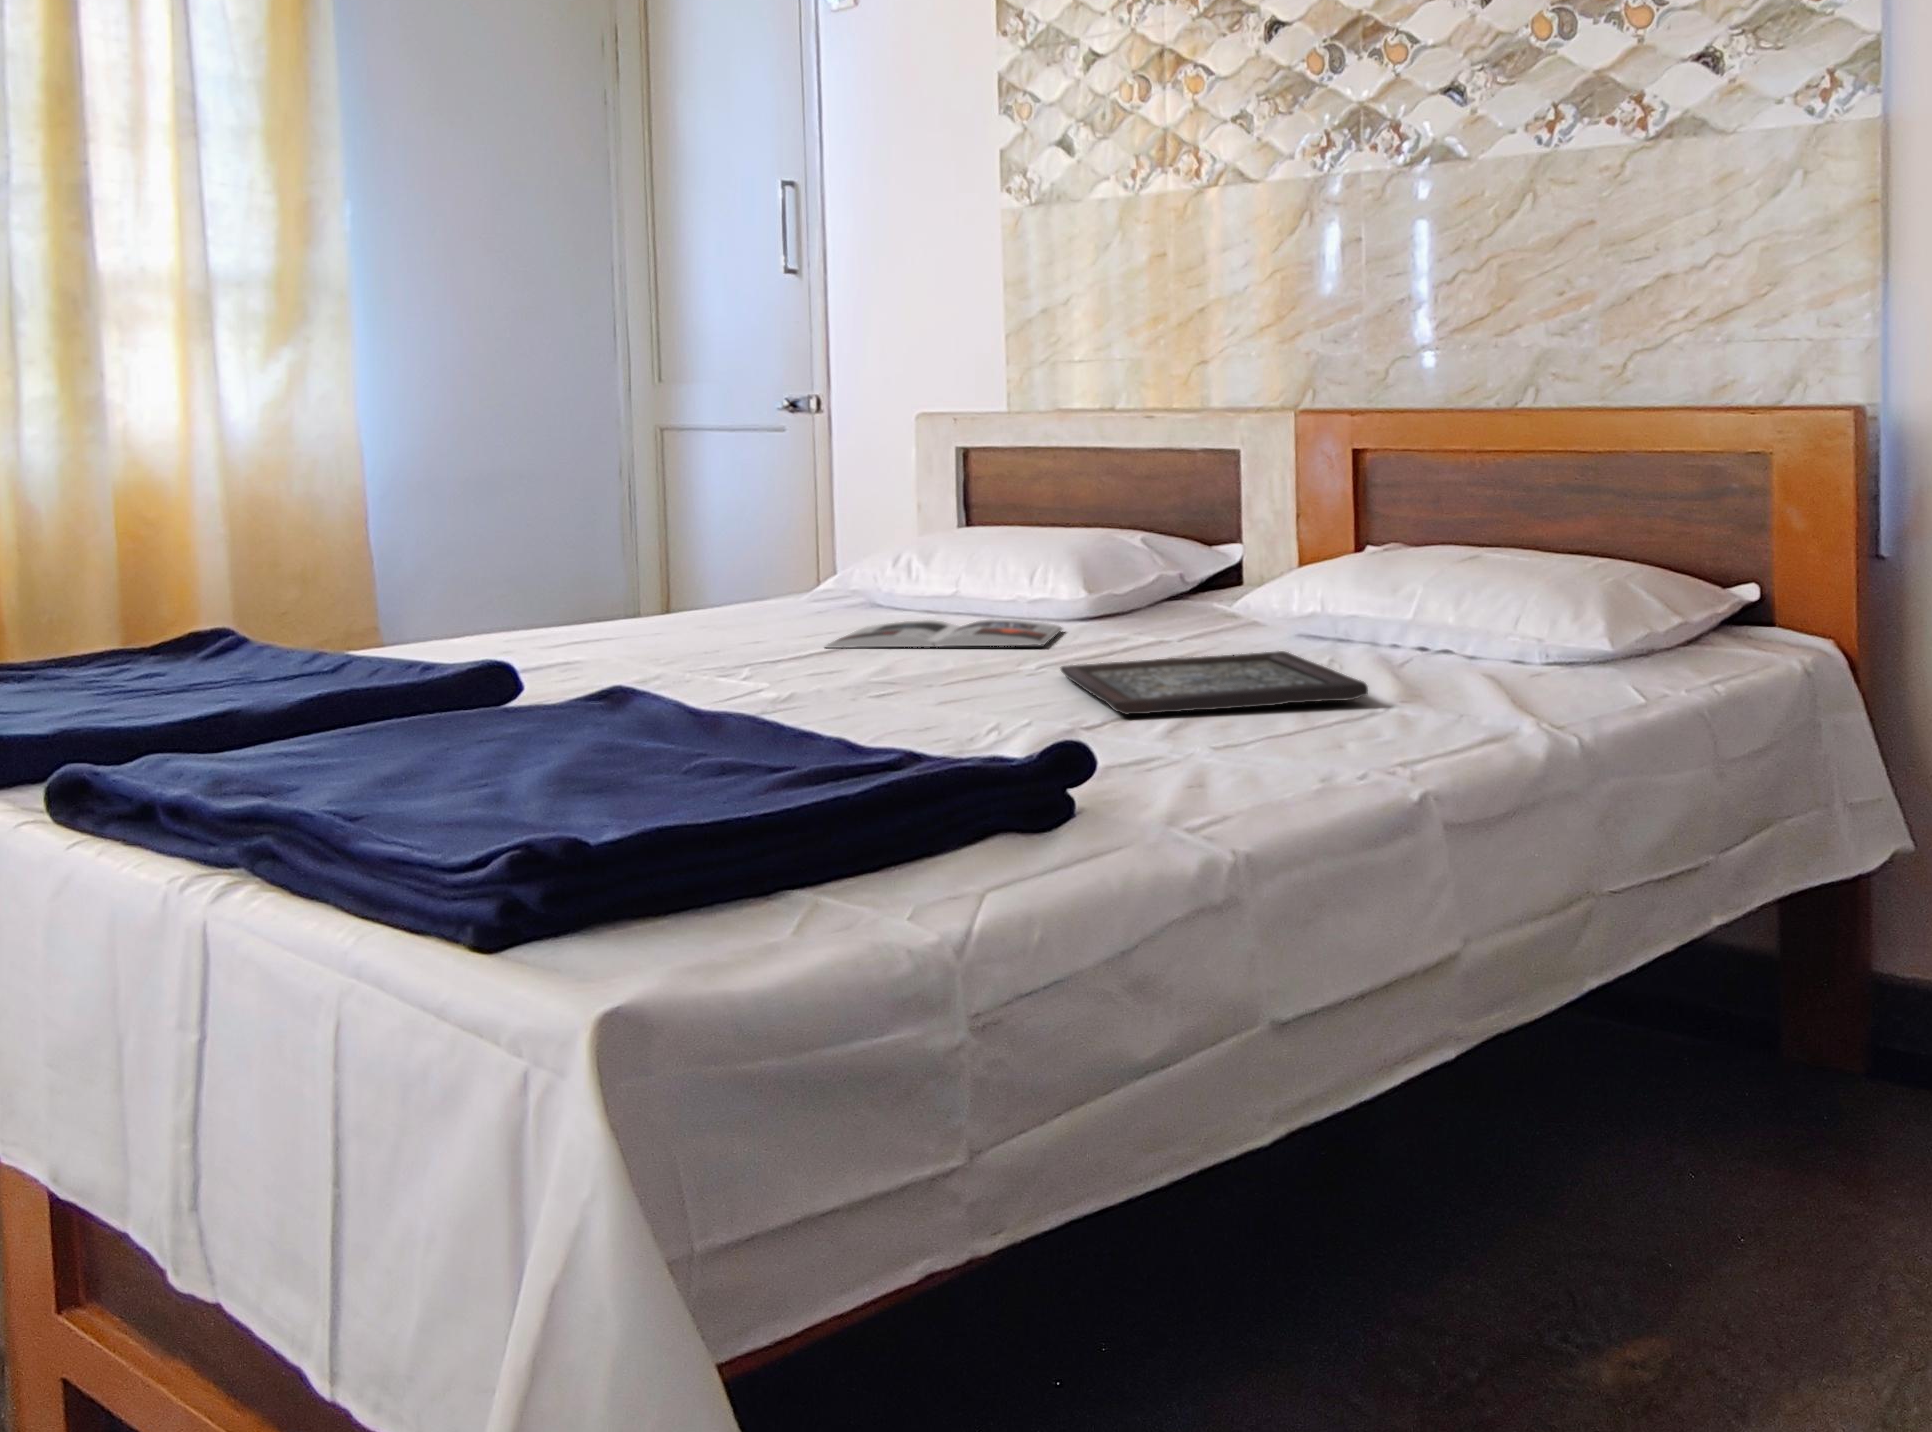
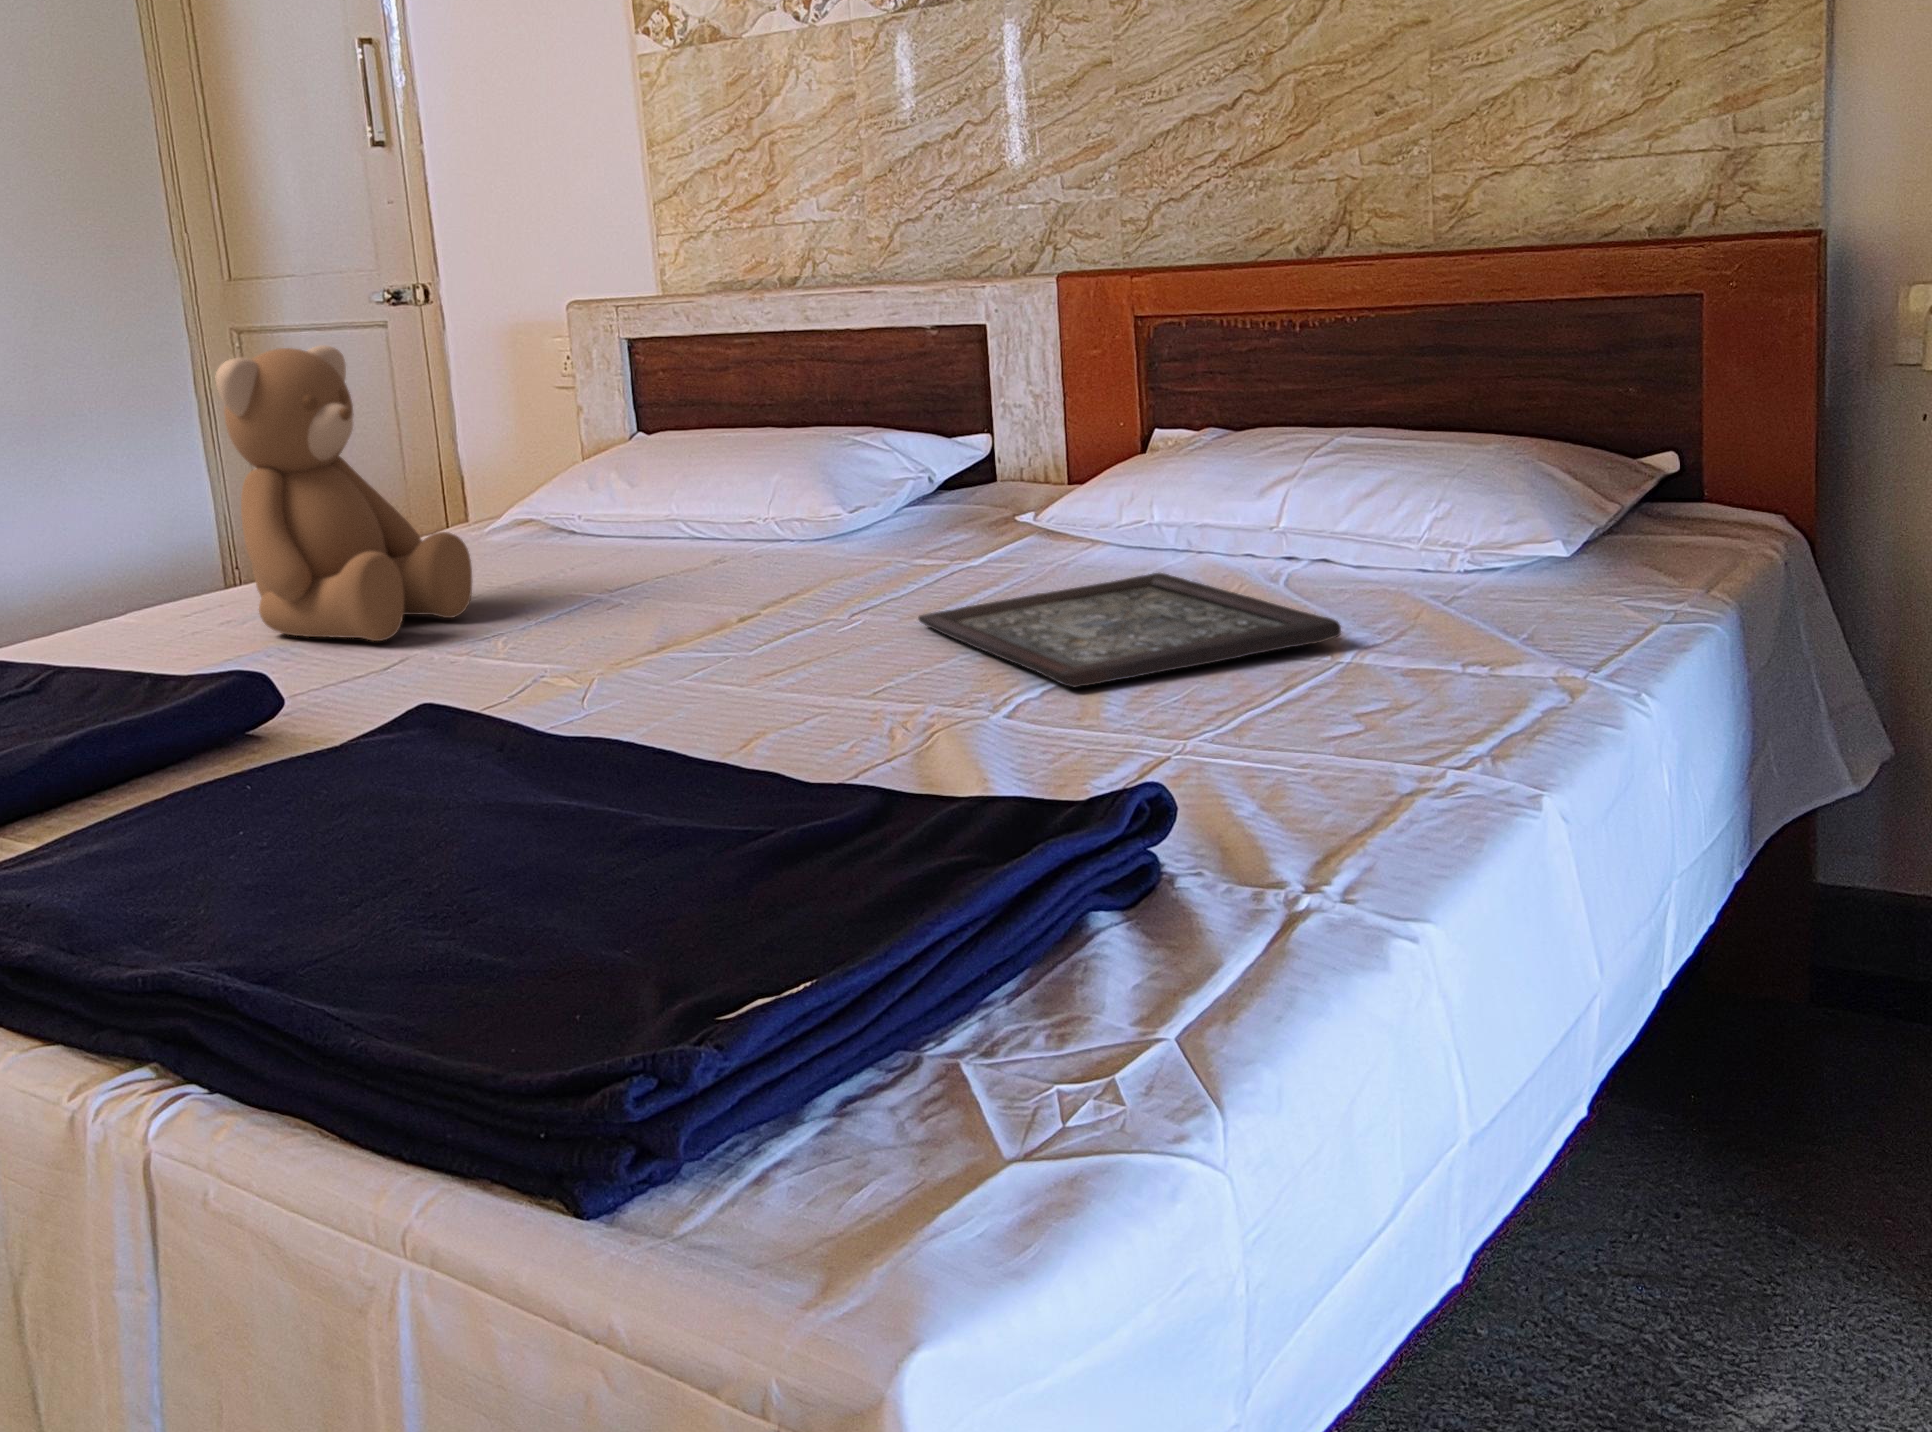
teddy bear: none [515,410,719,658] -> present [216,345,472,641]
magazine: present [824,619,1062,648] -> none [595,547,850,604]

